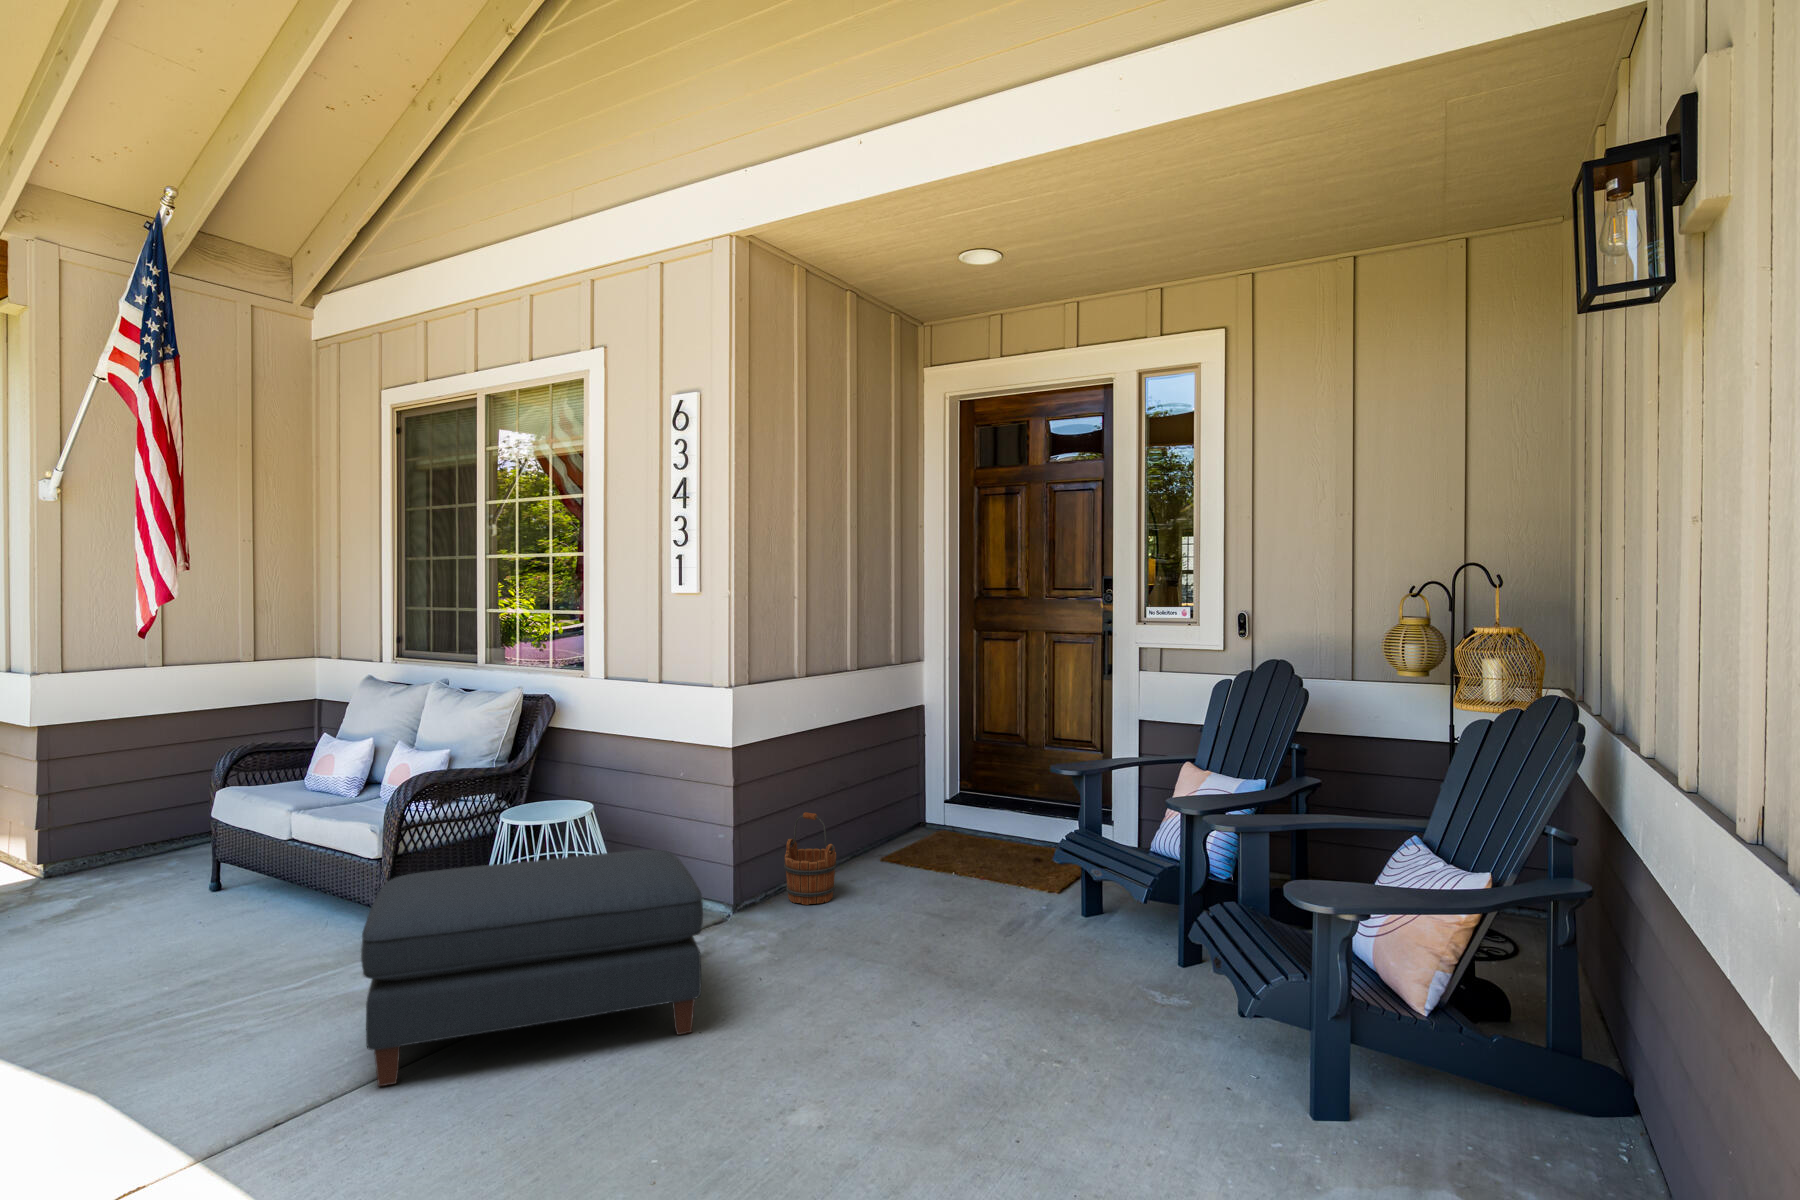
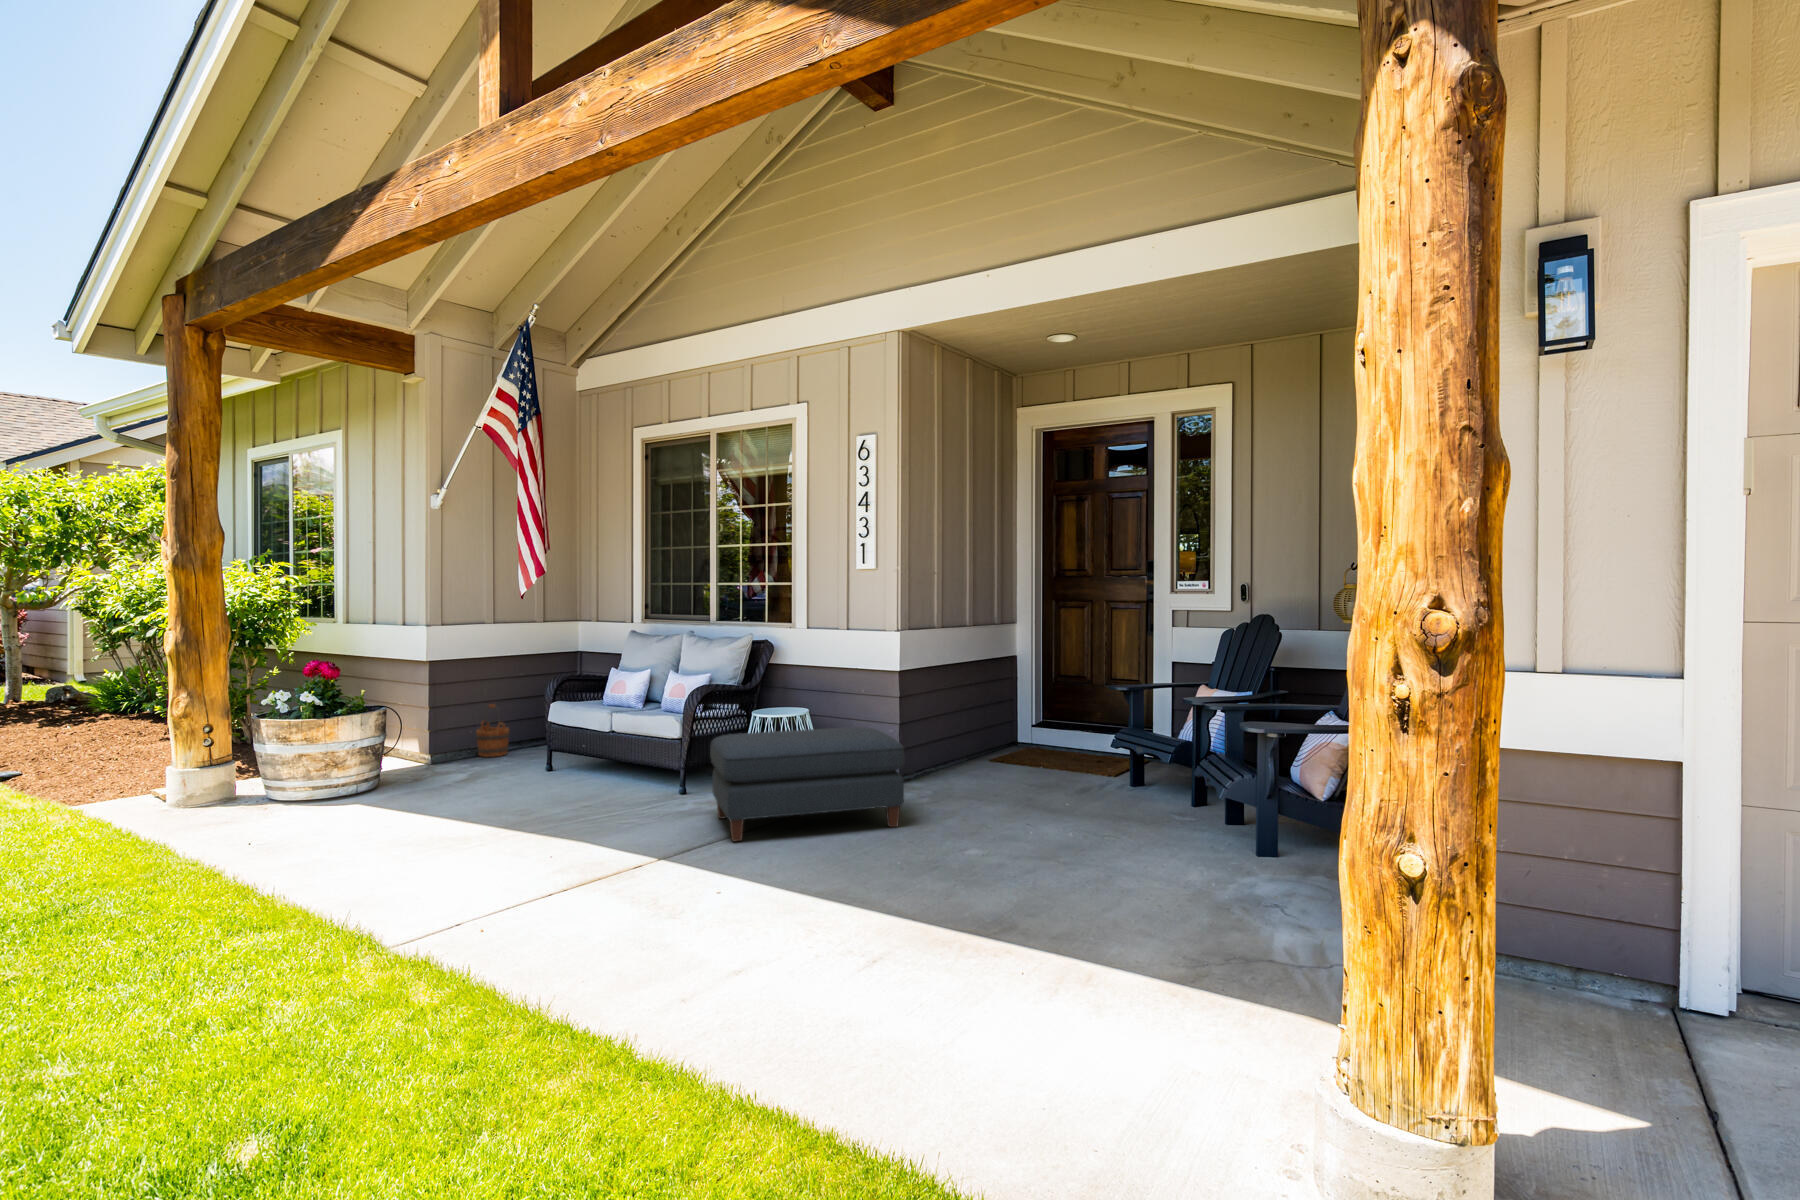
wooden bucket: present [784,812,836,905] -> present [476,704,509,757]

